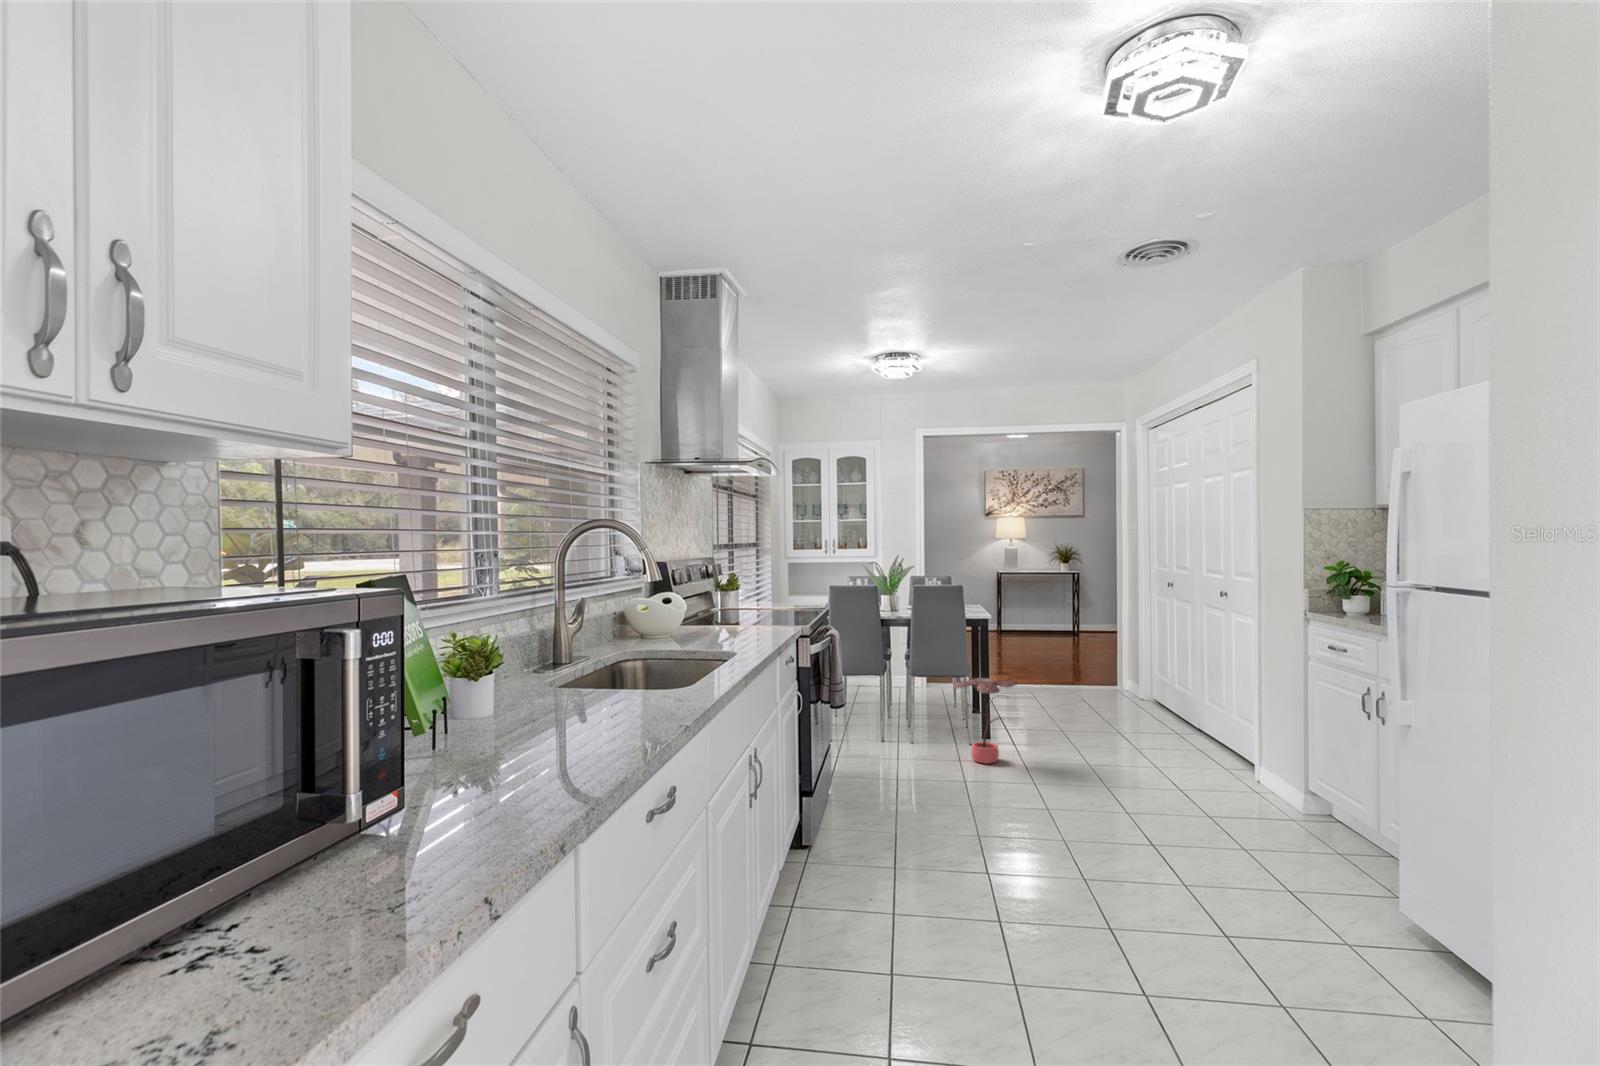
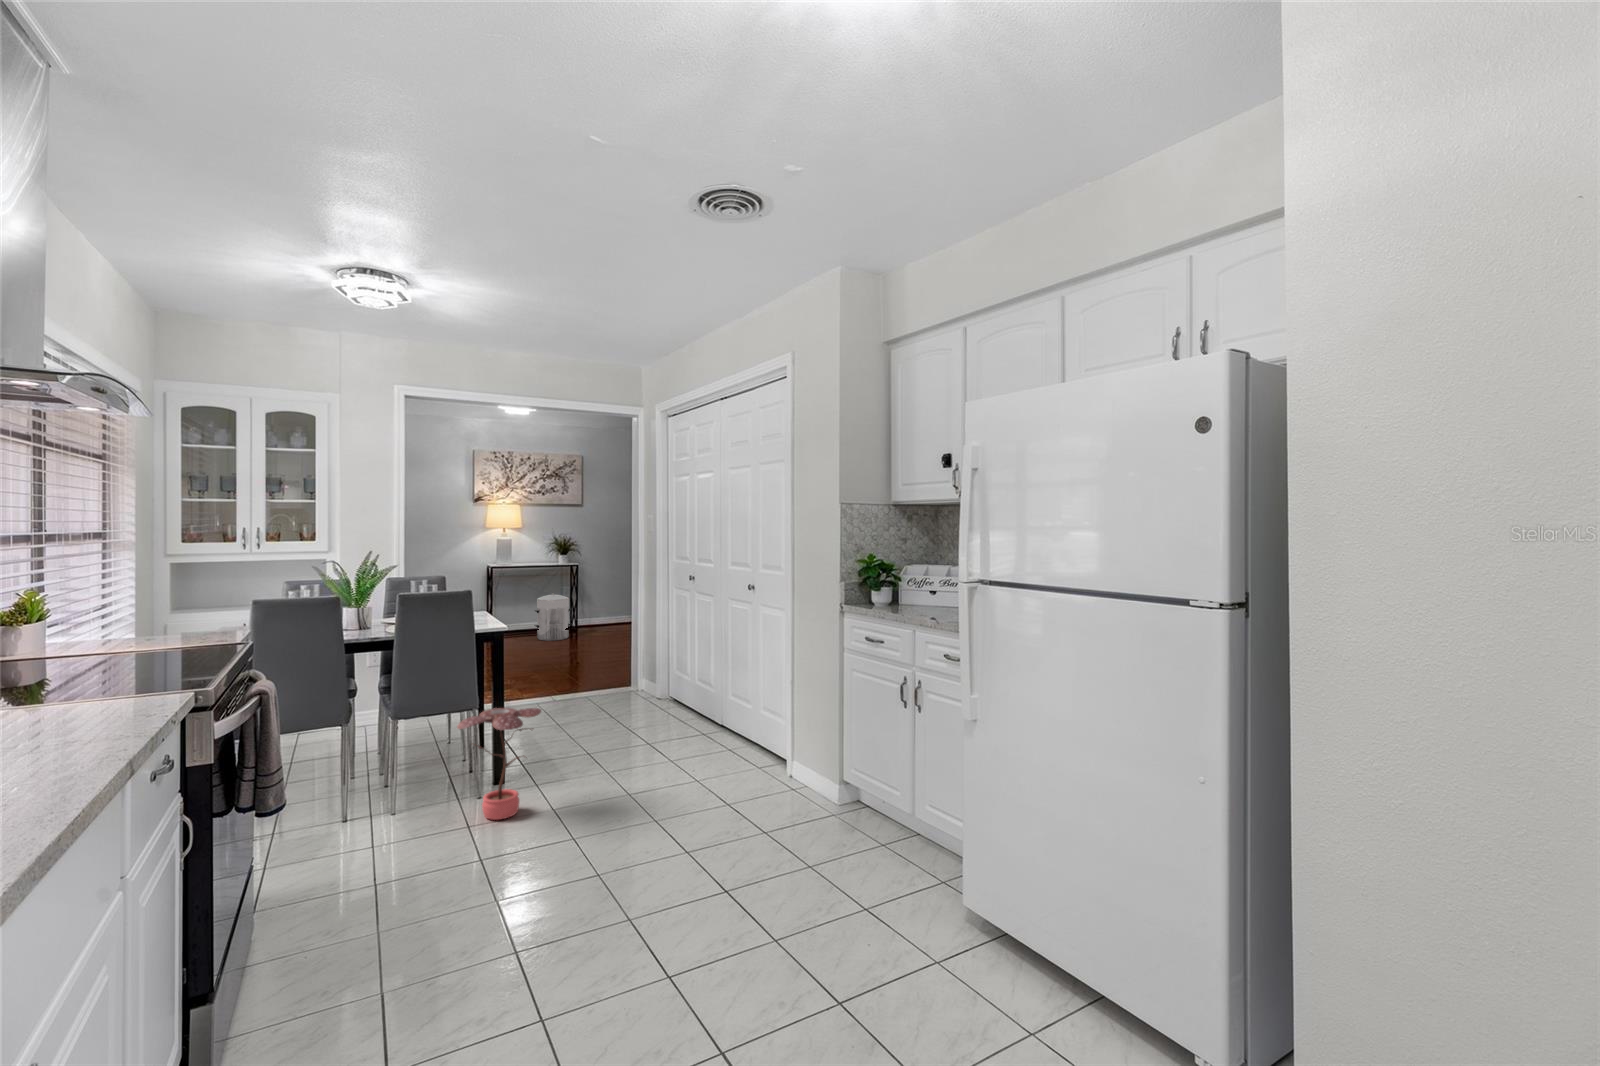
waste bin: none [1039,598,1074,643] -> present [534,593,572,641]

